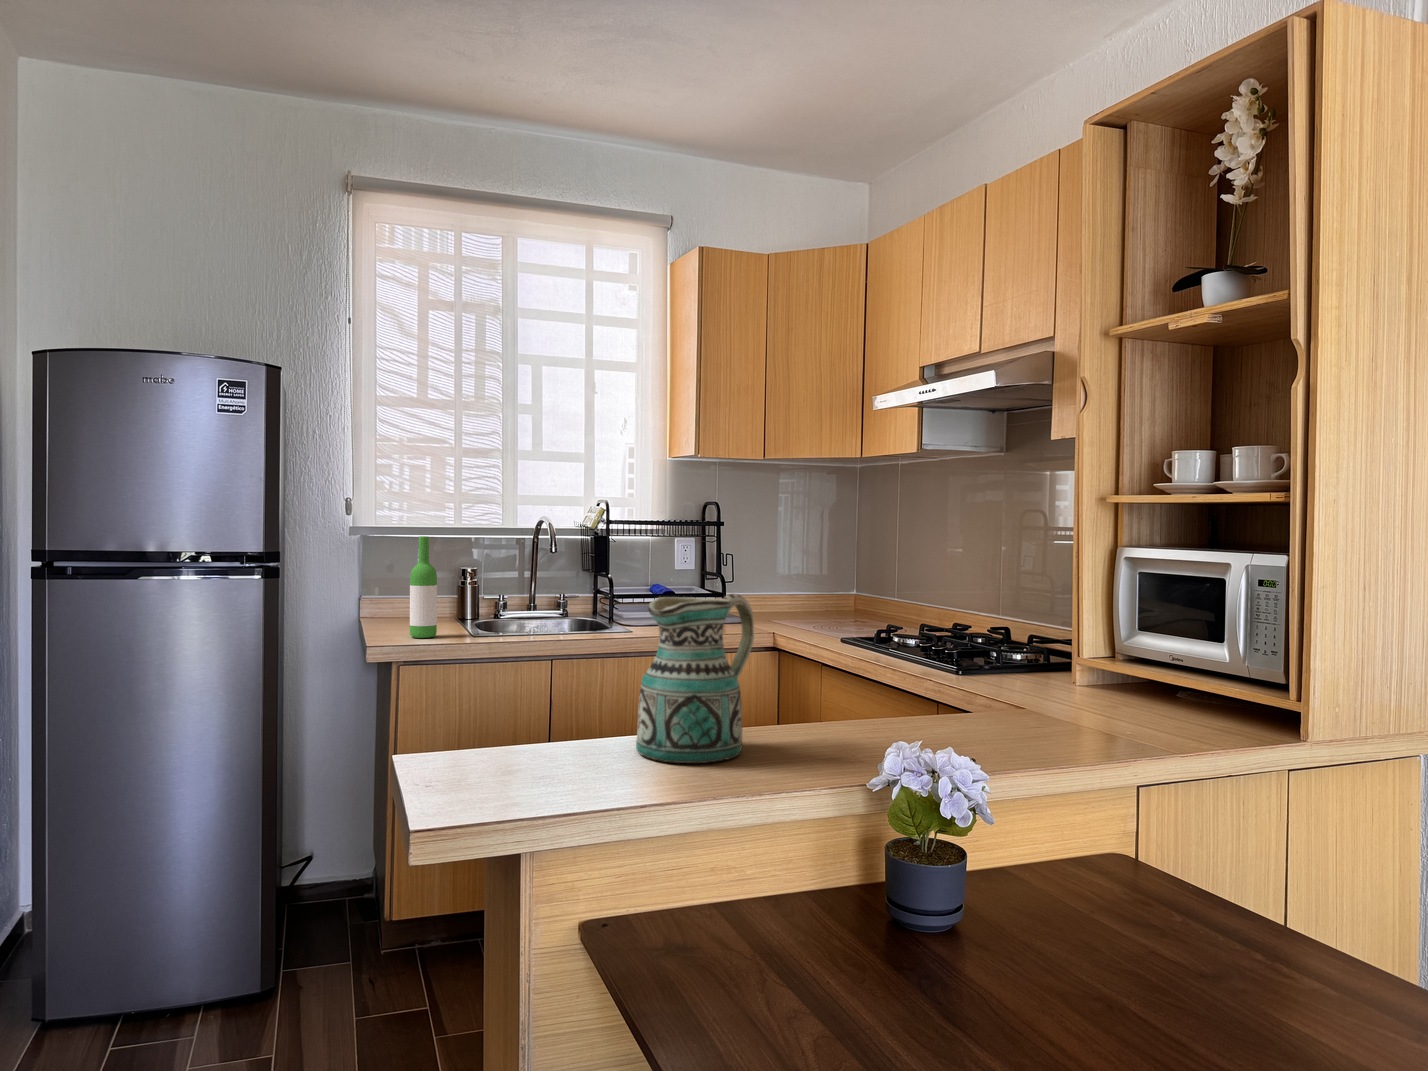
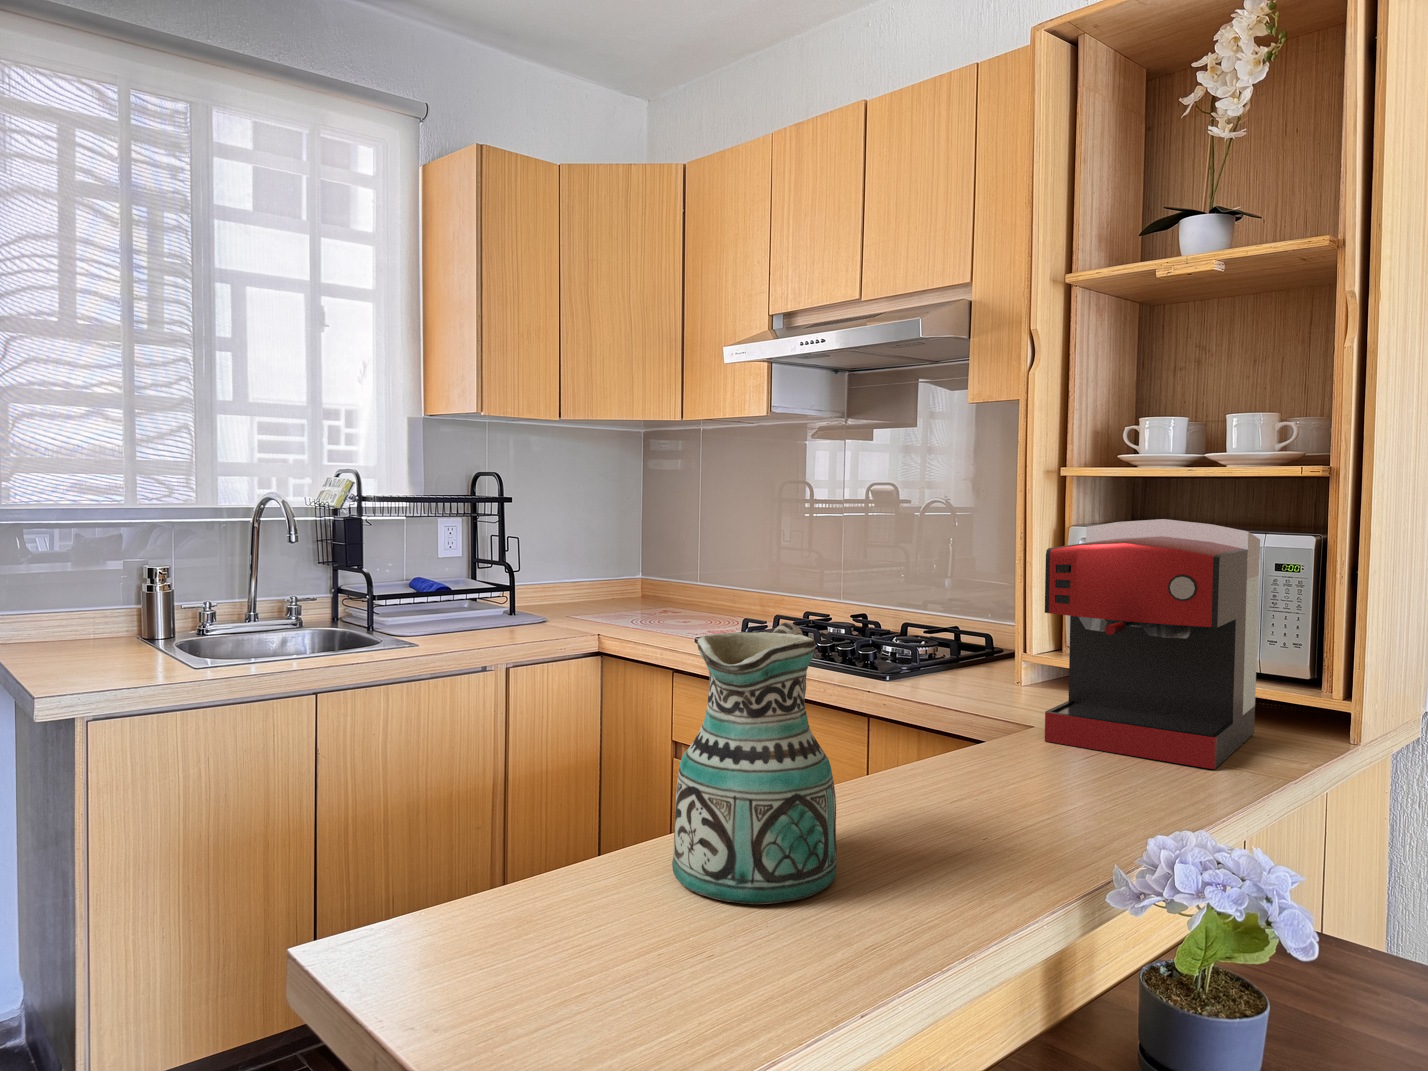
wine bottle: present [410,536,437,638] -> none [88,529,135,679]
coffee maker: none [1023,537,1230,741] -> present [1045,519,1260,769]

